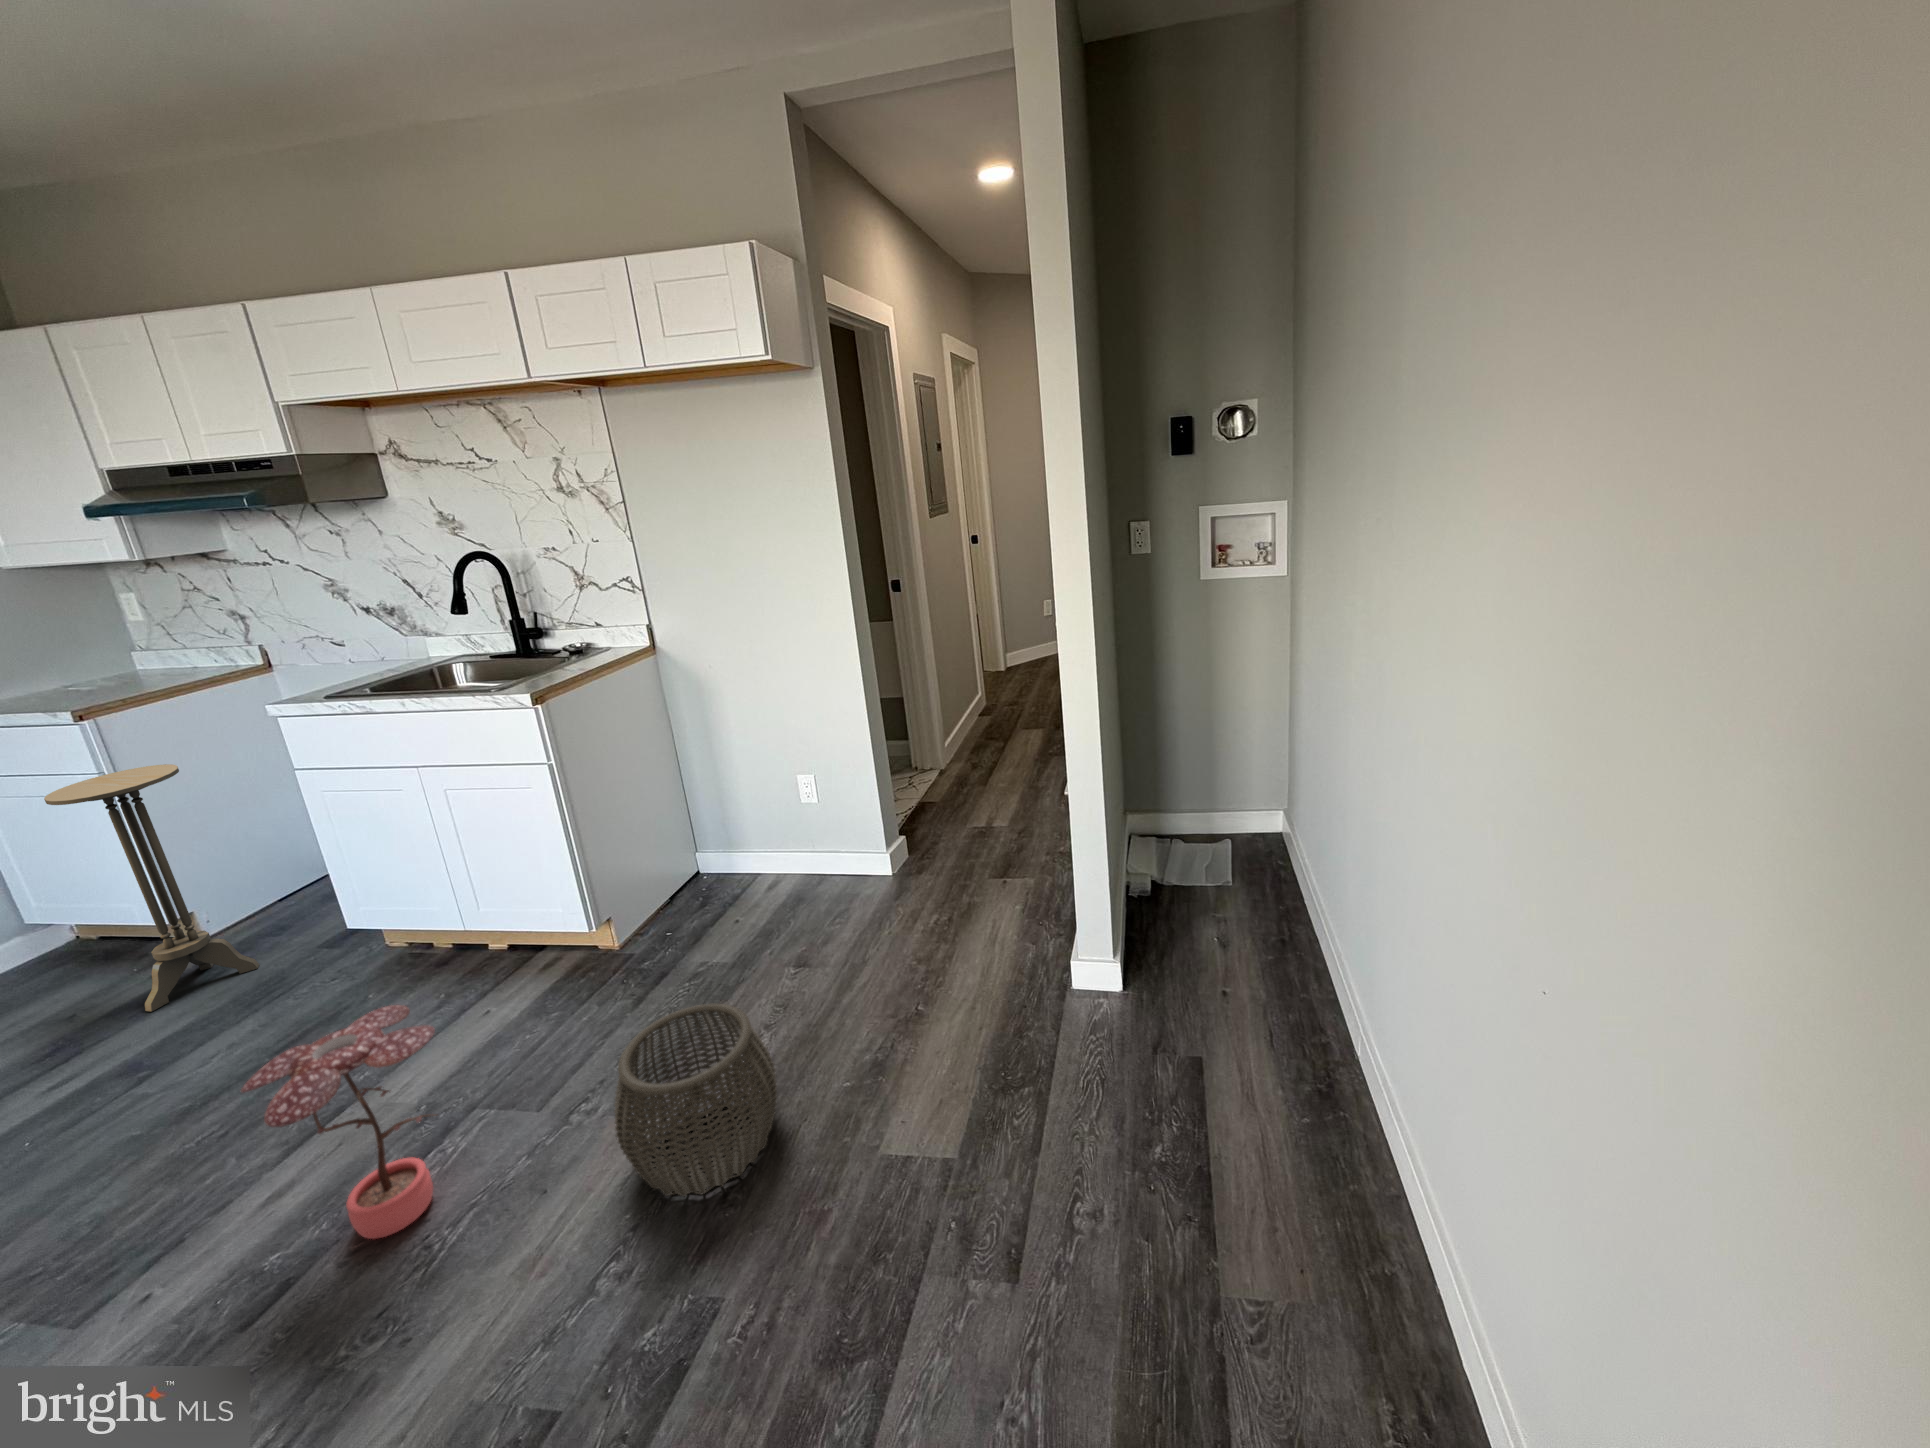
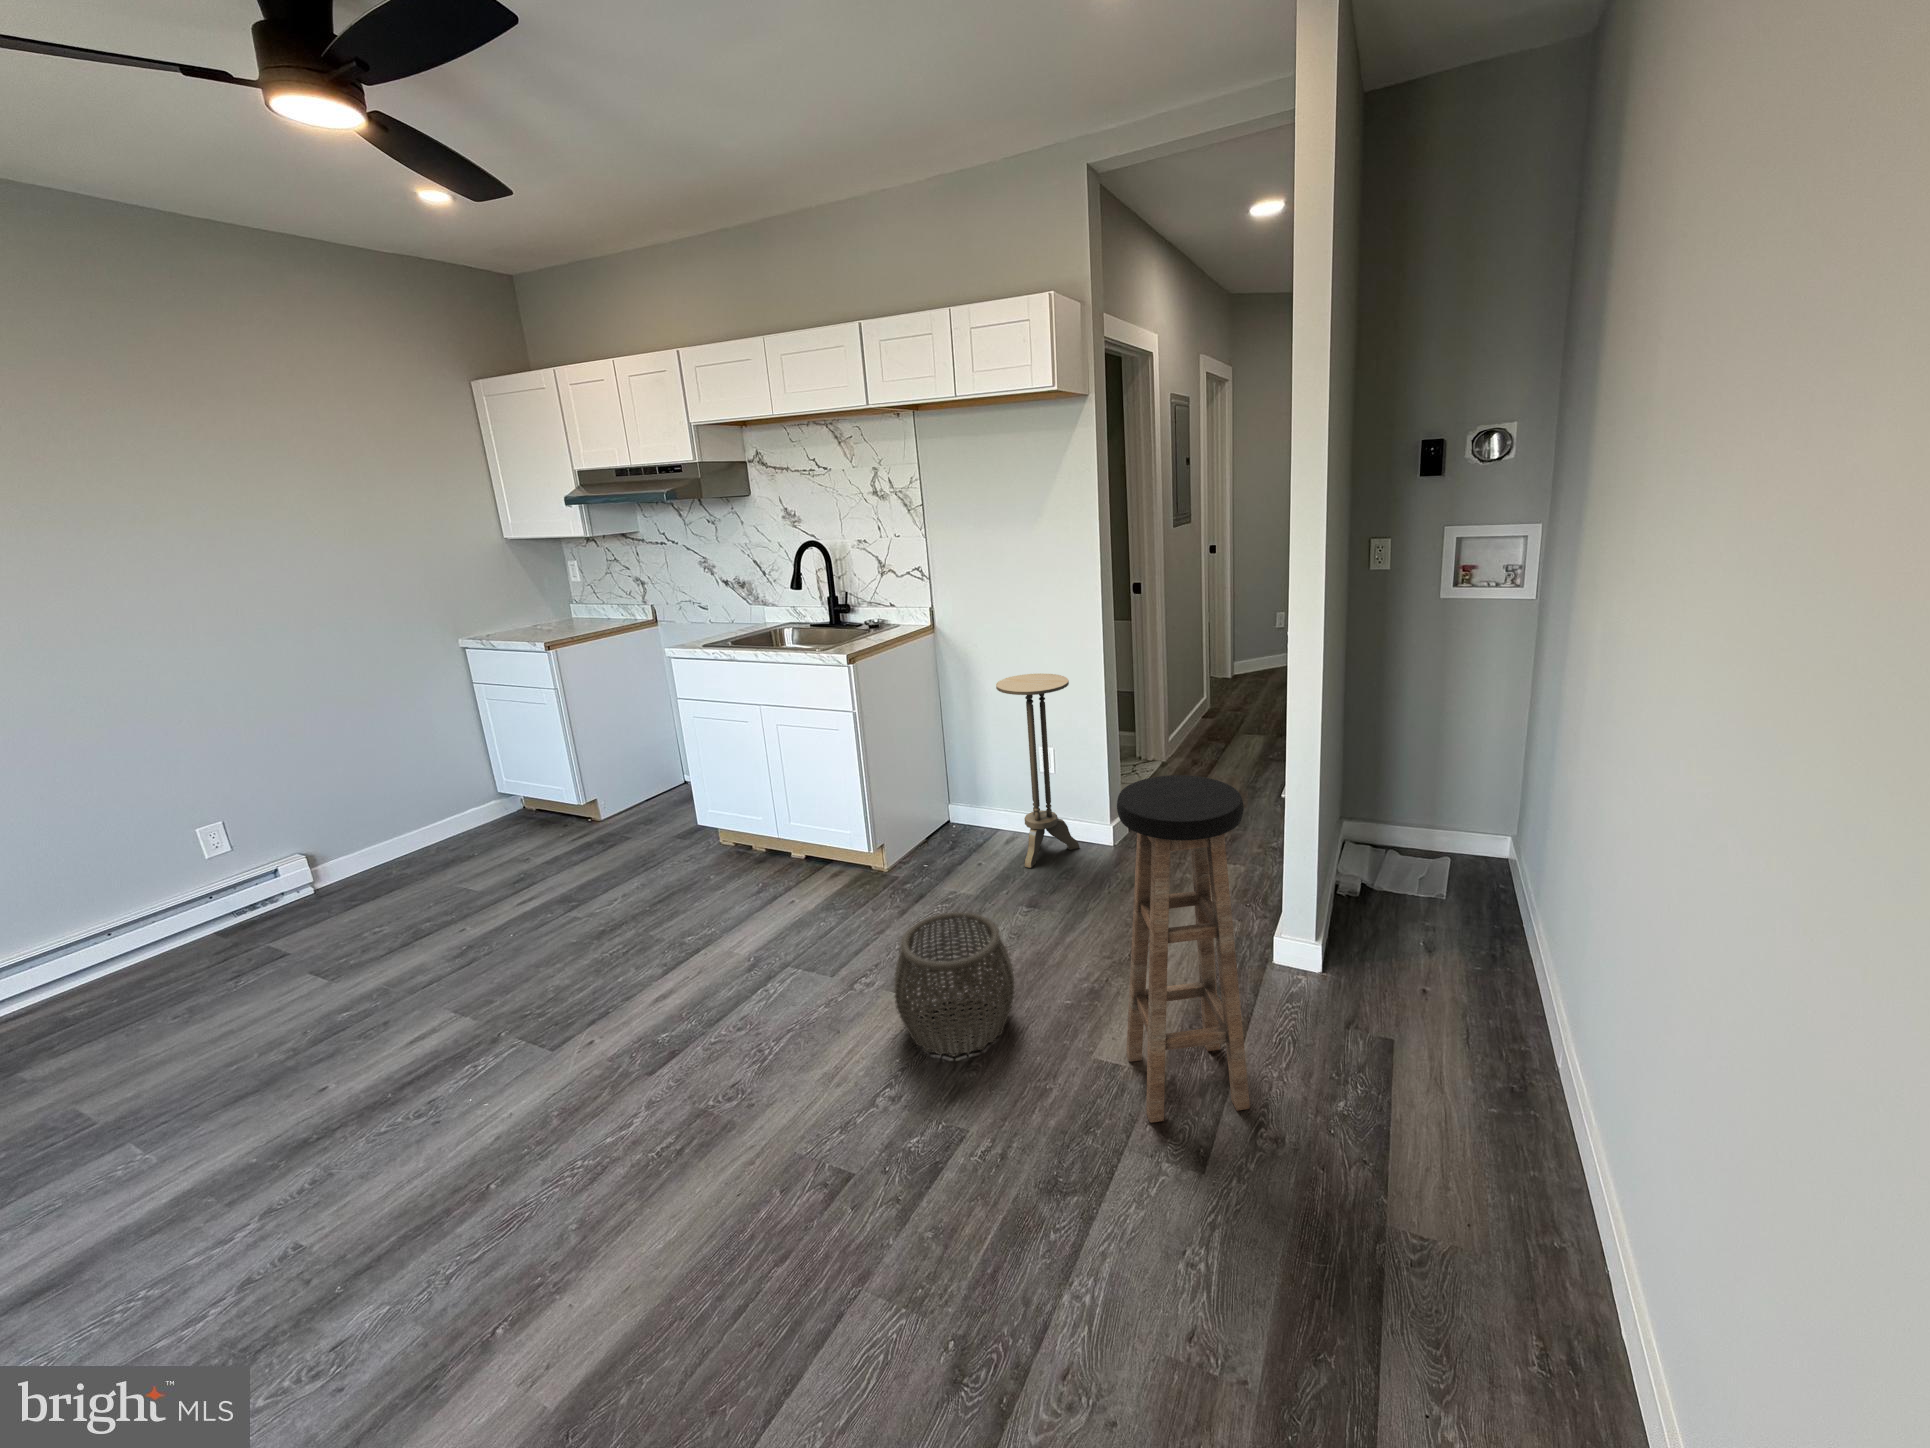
side table: present [44,764,259,1012] -> present [996,673,1080,868]
bar stool: none [876,809,1062,1228] -> present [1117,775,1250,1123]
potted plant: present [241,1005,436,1239] -> none [660,872,779,1038]

